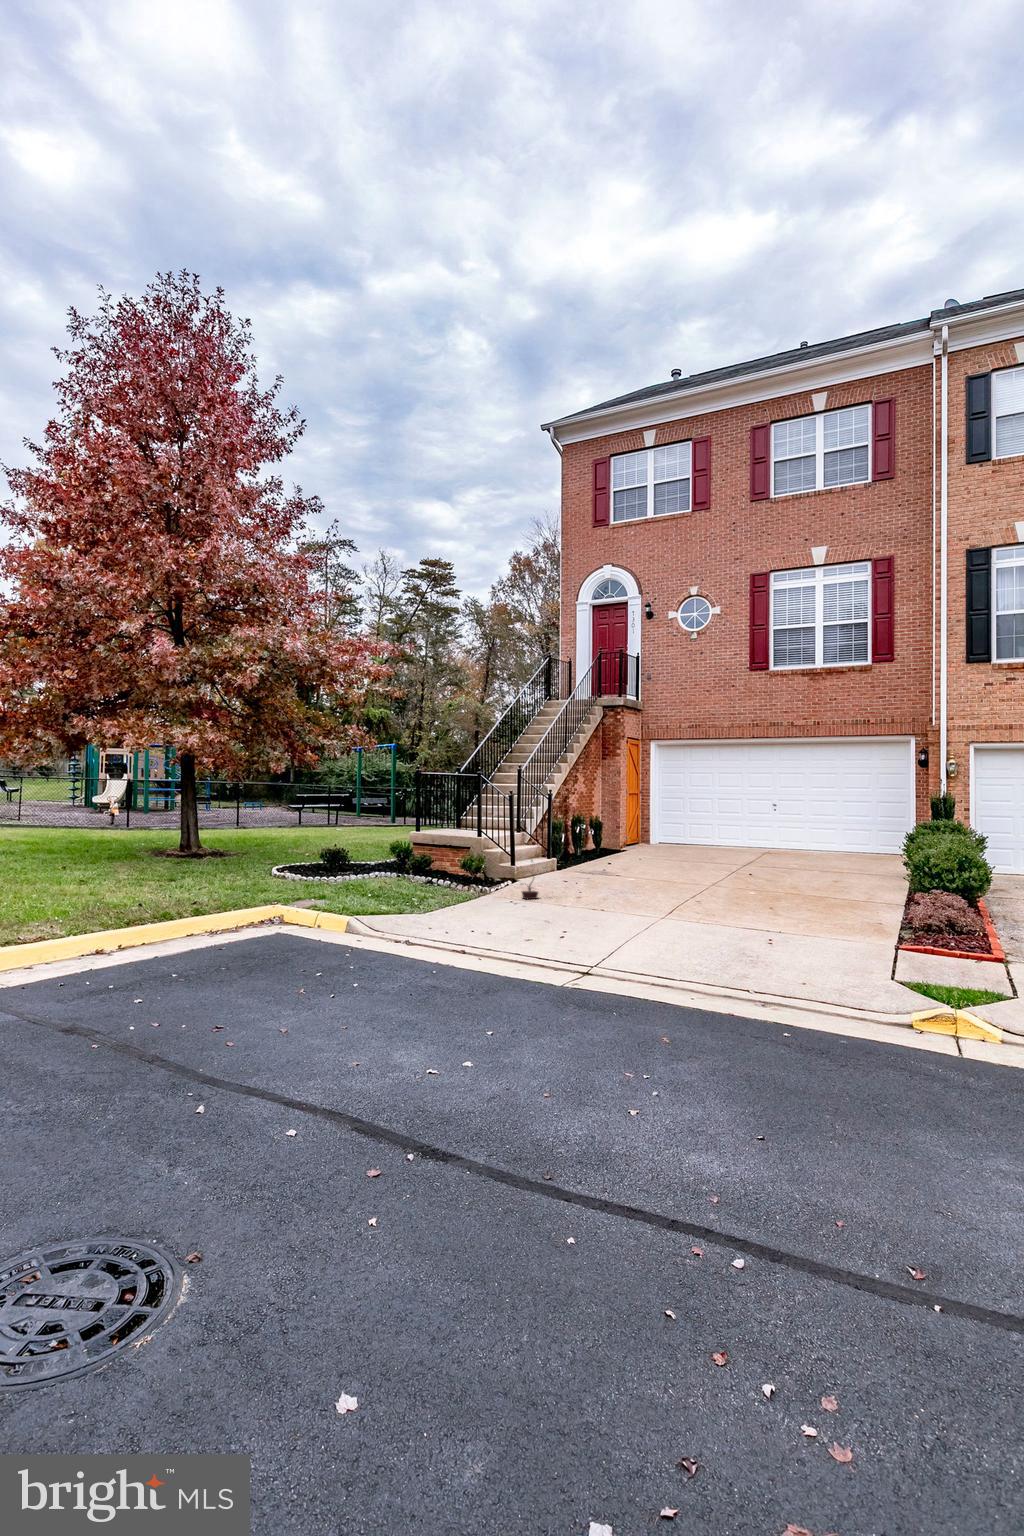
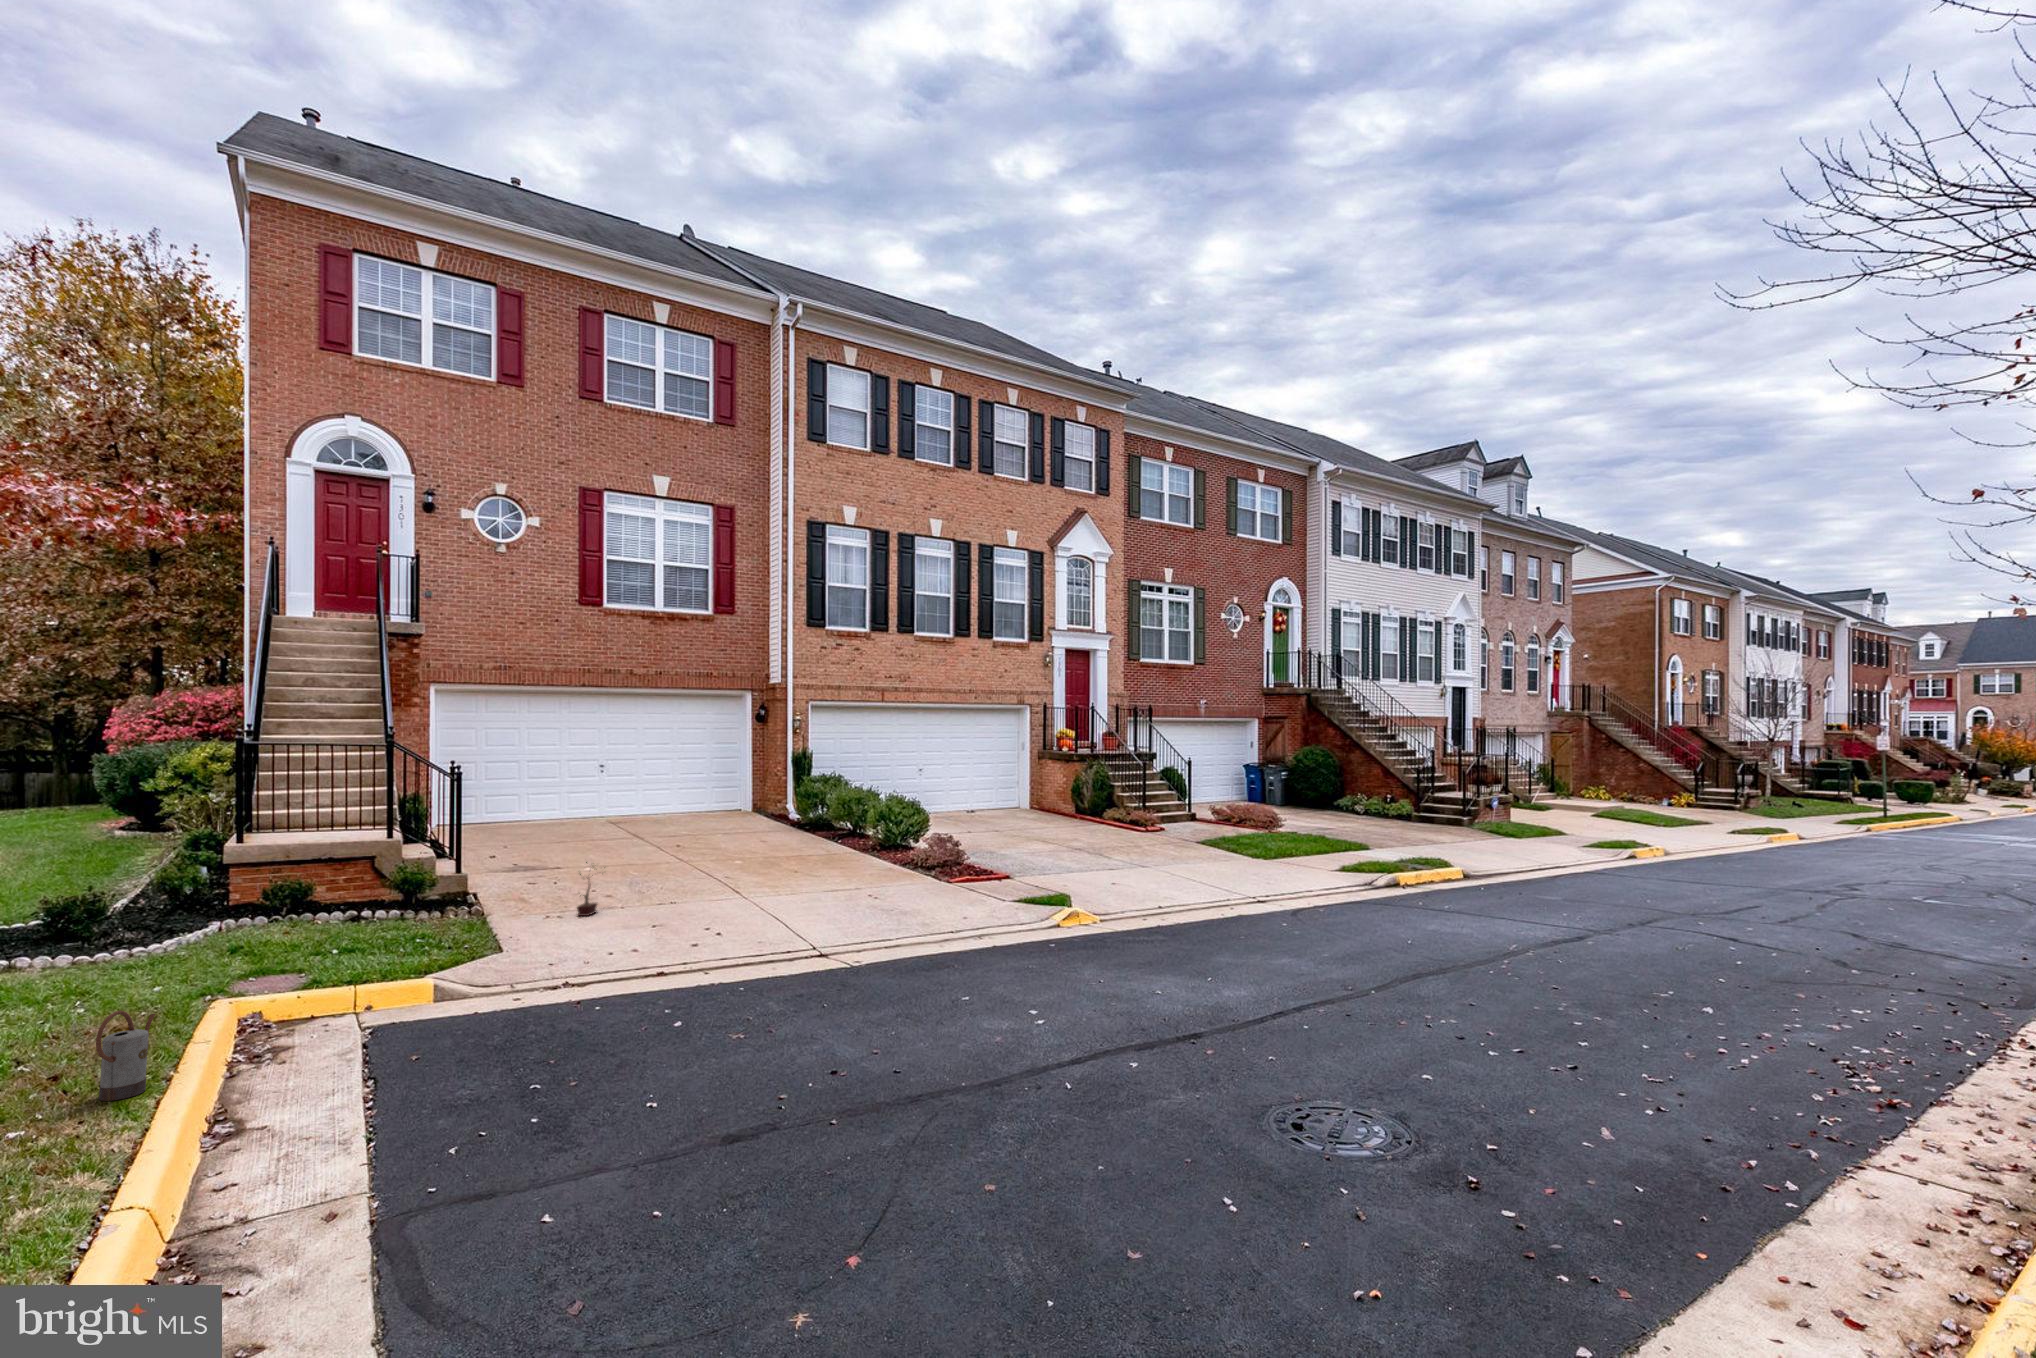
watering can: none [164,881,199,918] -> present [96,1010,155,1101]

